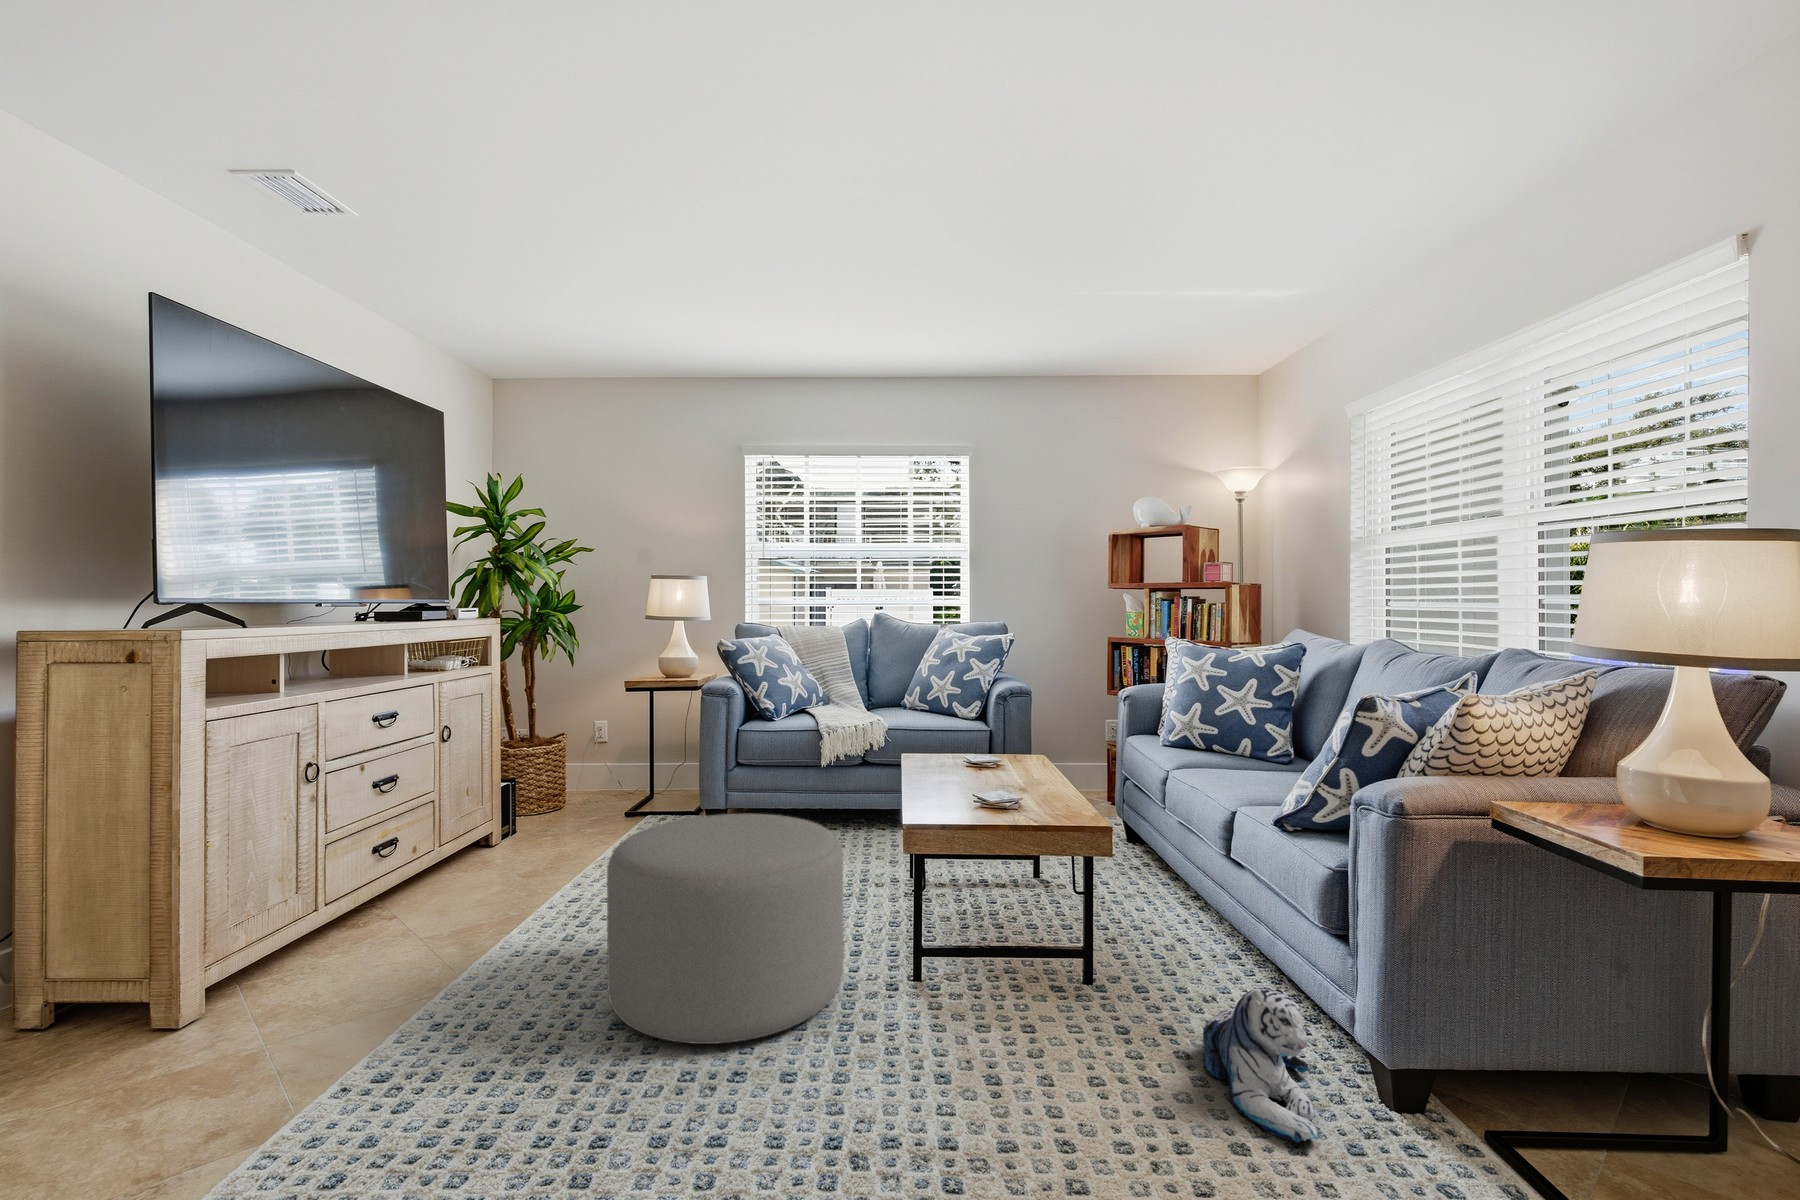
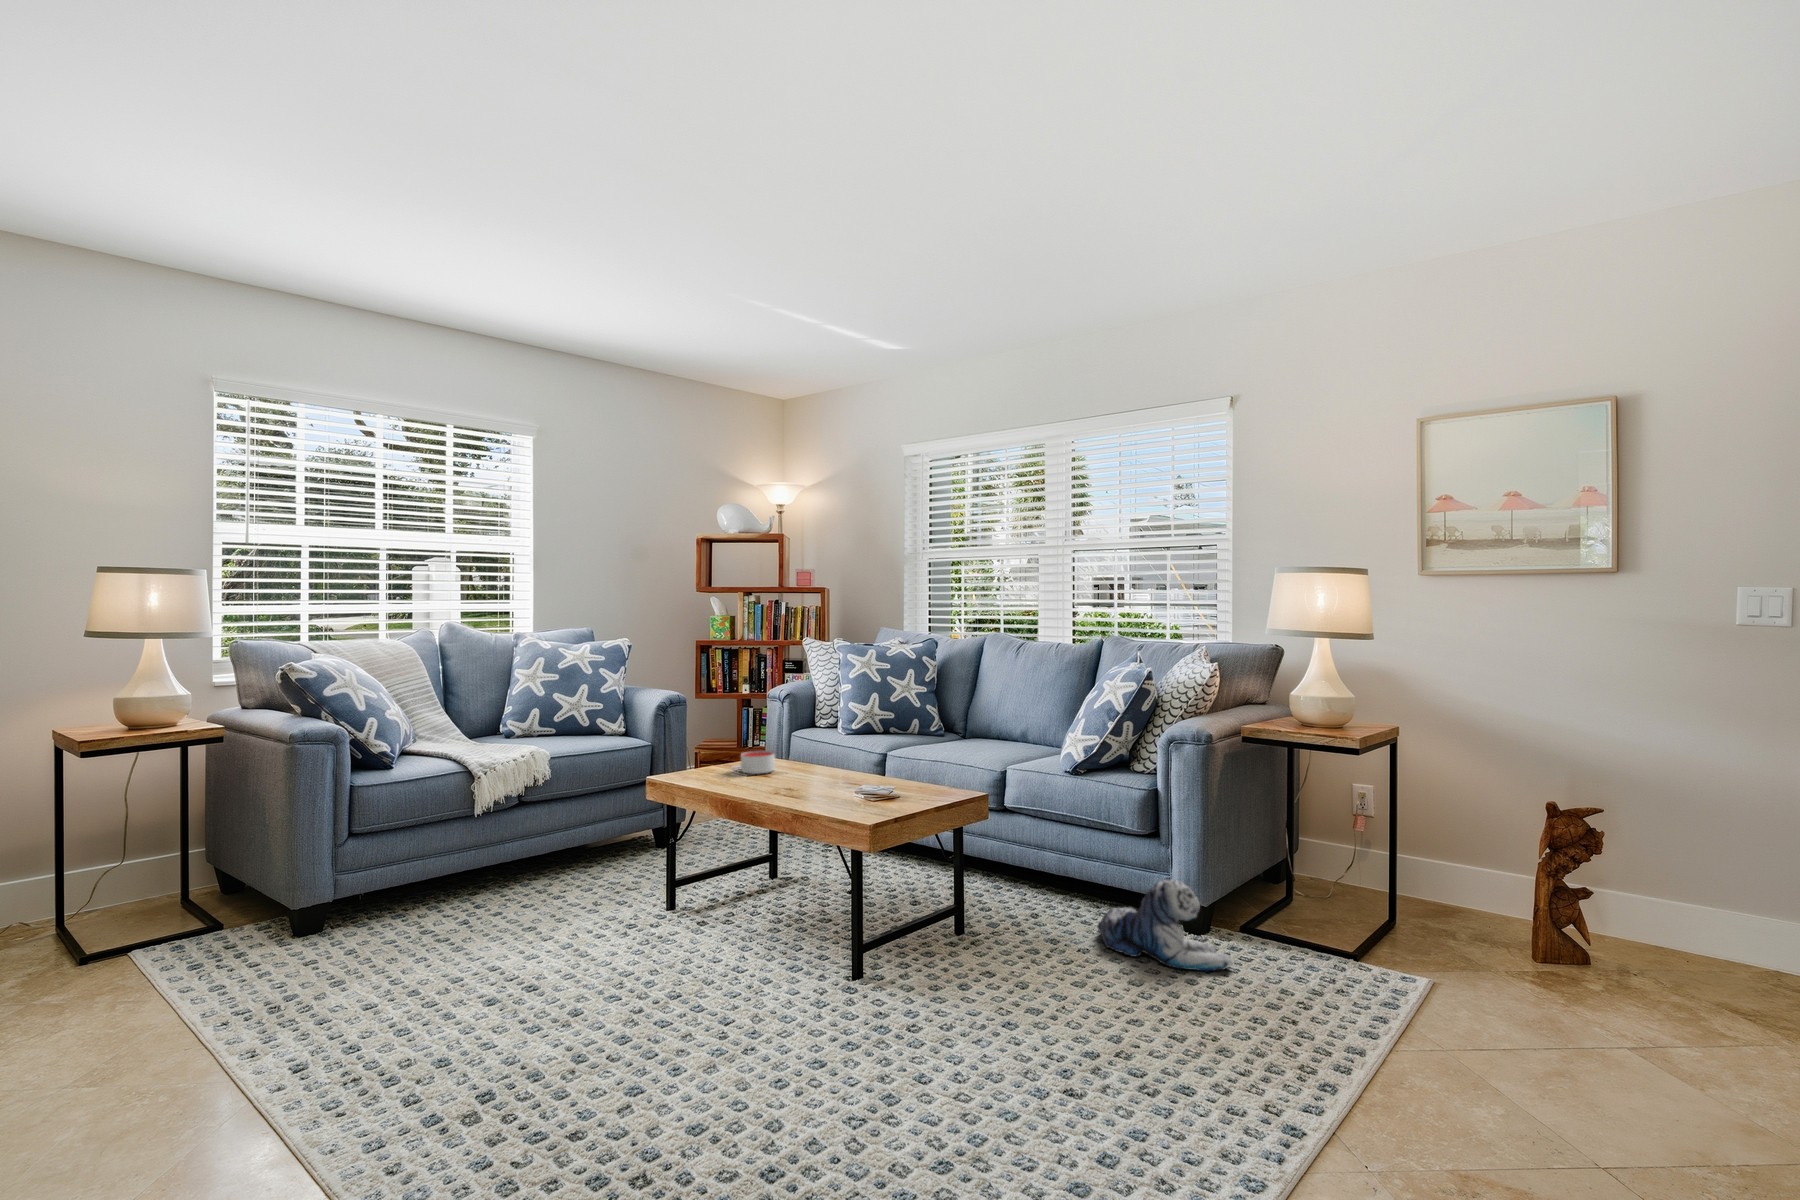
candle: none [967,744,1000,766] -> present [741,751,775,774]
ottoman: present [607,814,844,1044] -> none [597,852,871,1137]

